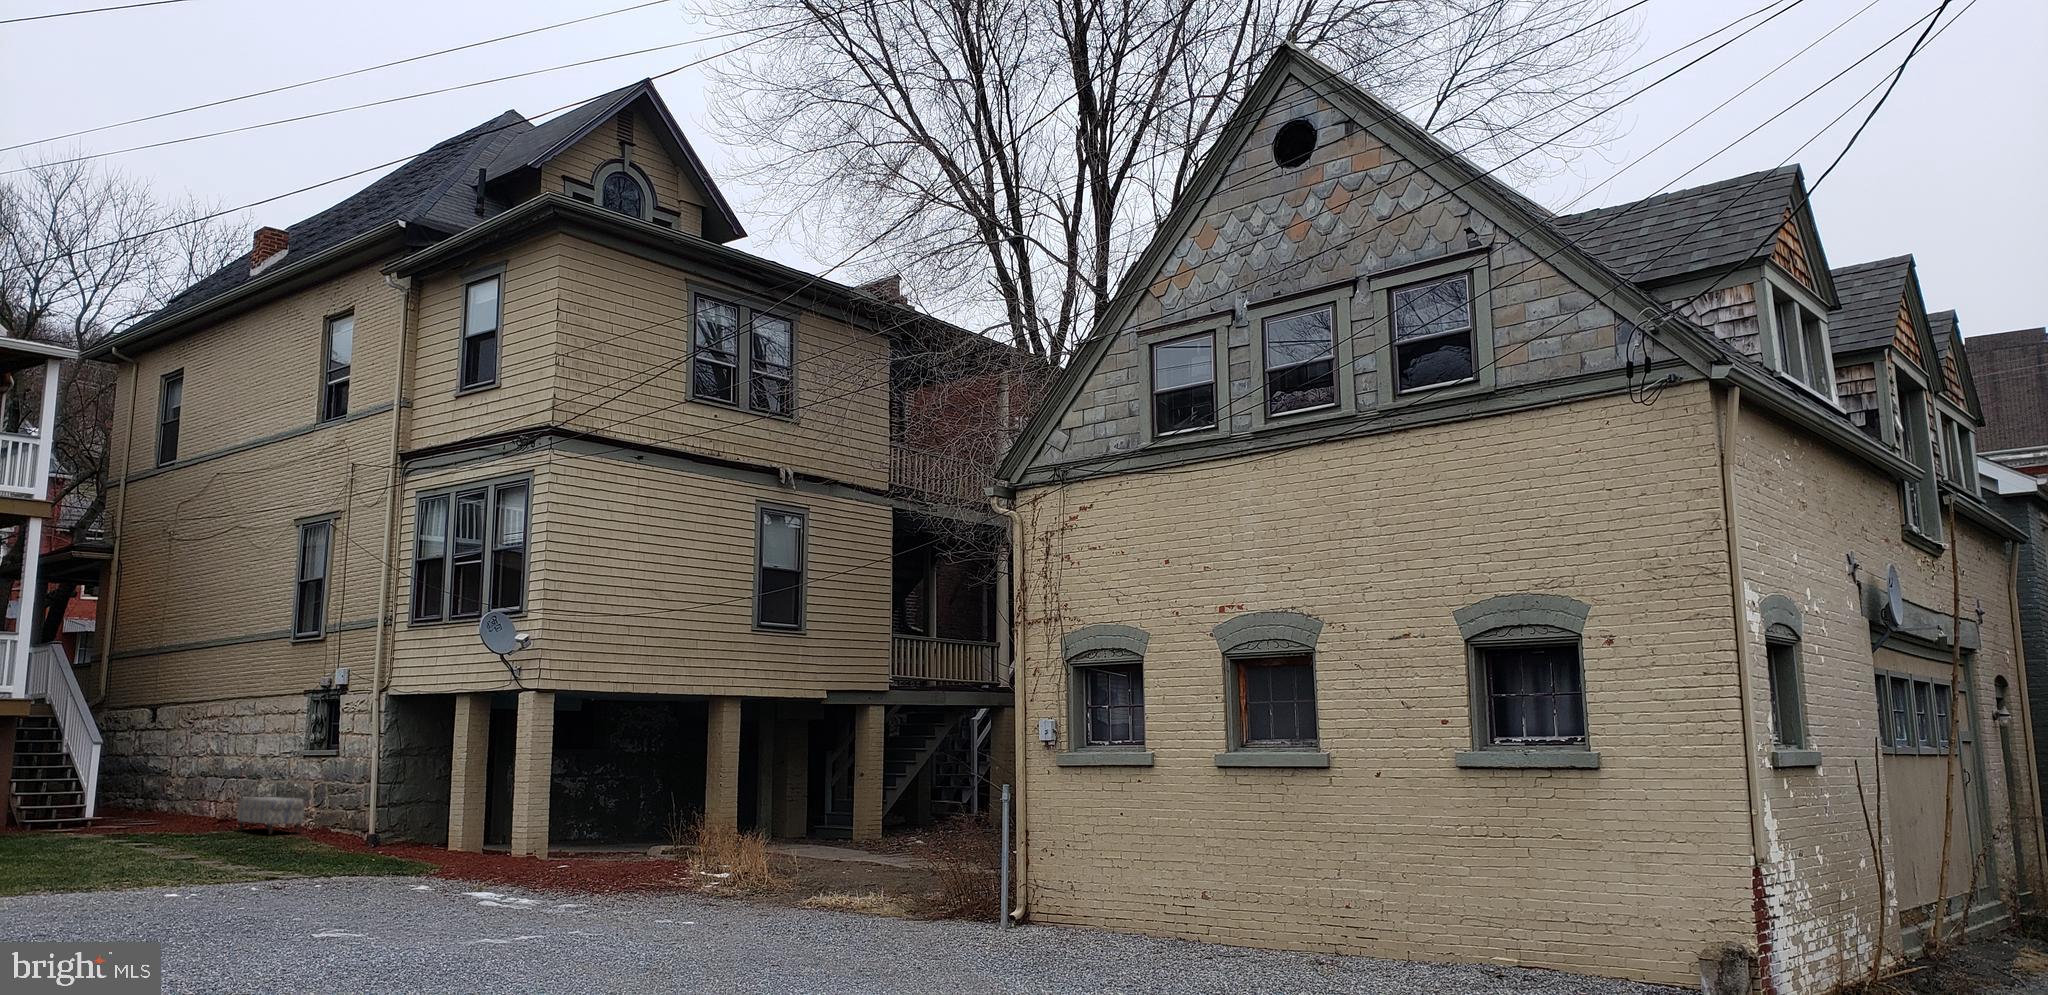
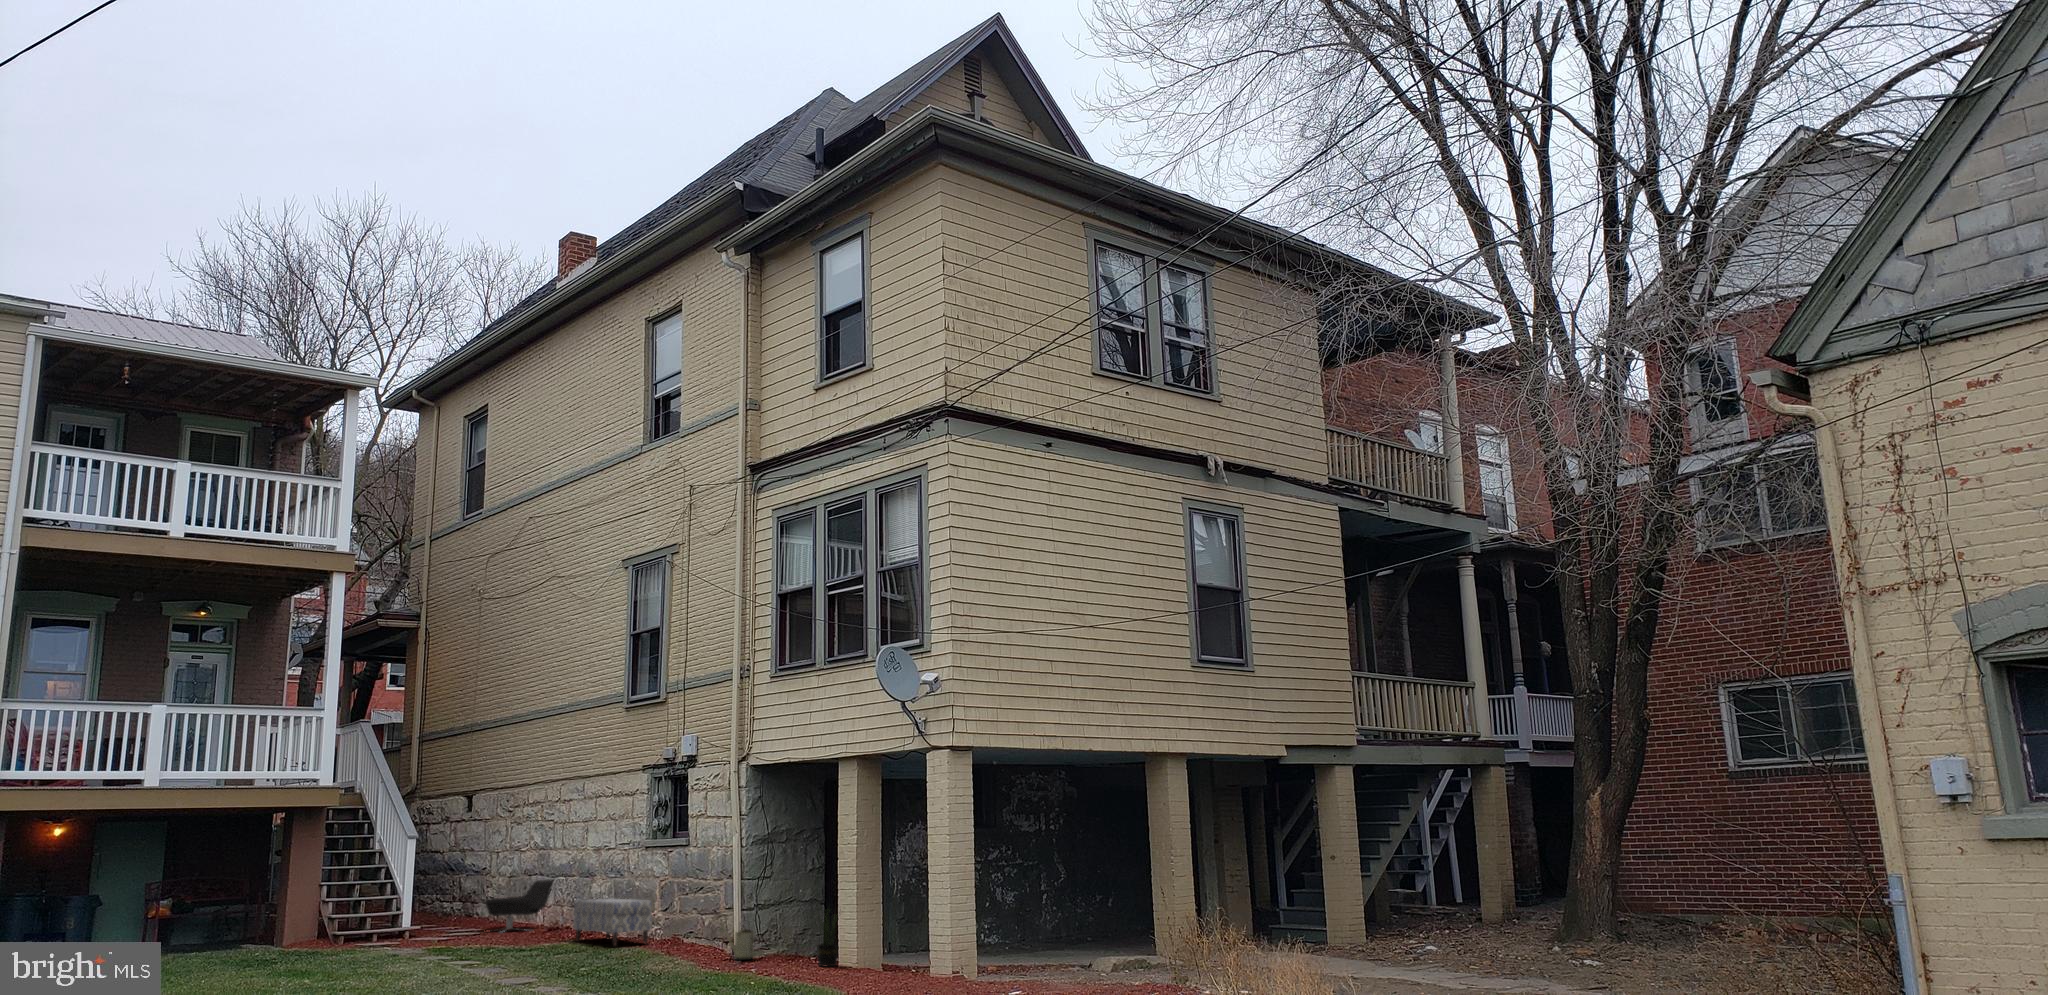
lounge chair: none [160,781,224,823] -> present [486,880,553,932]
potted plant: none [427,803,457,850] -> present [817,908,838,967]
watering can: none [353,816,383,845] -> present [718,923,754,960]

